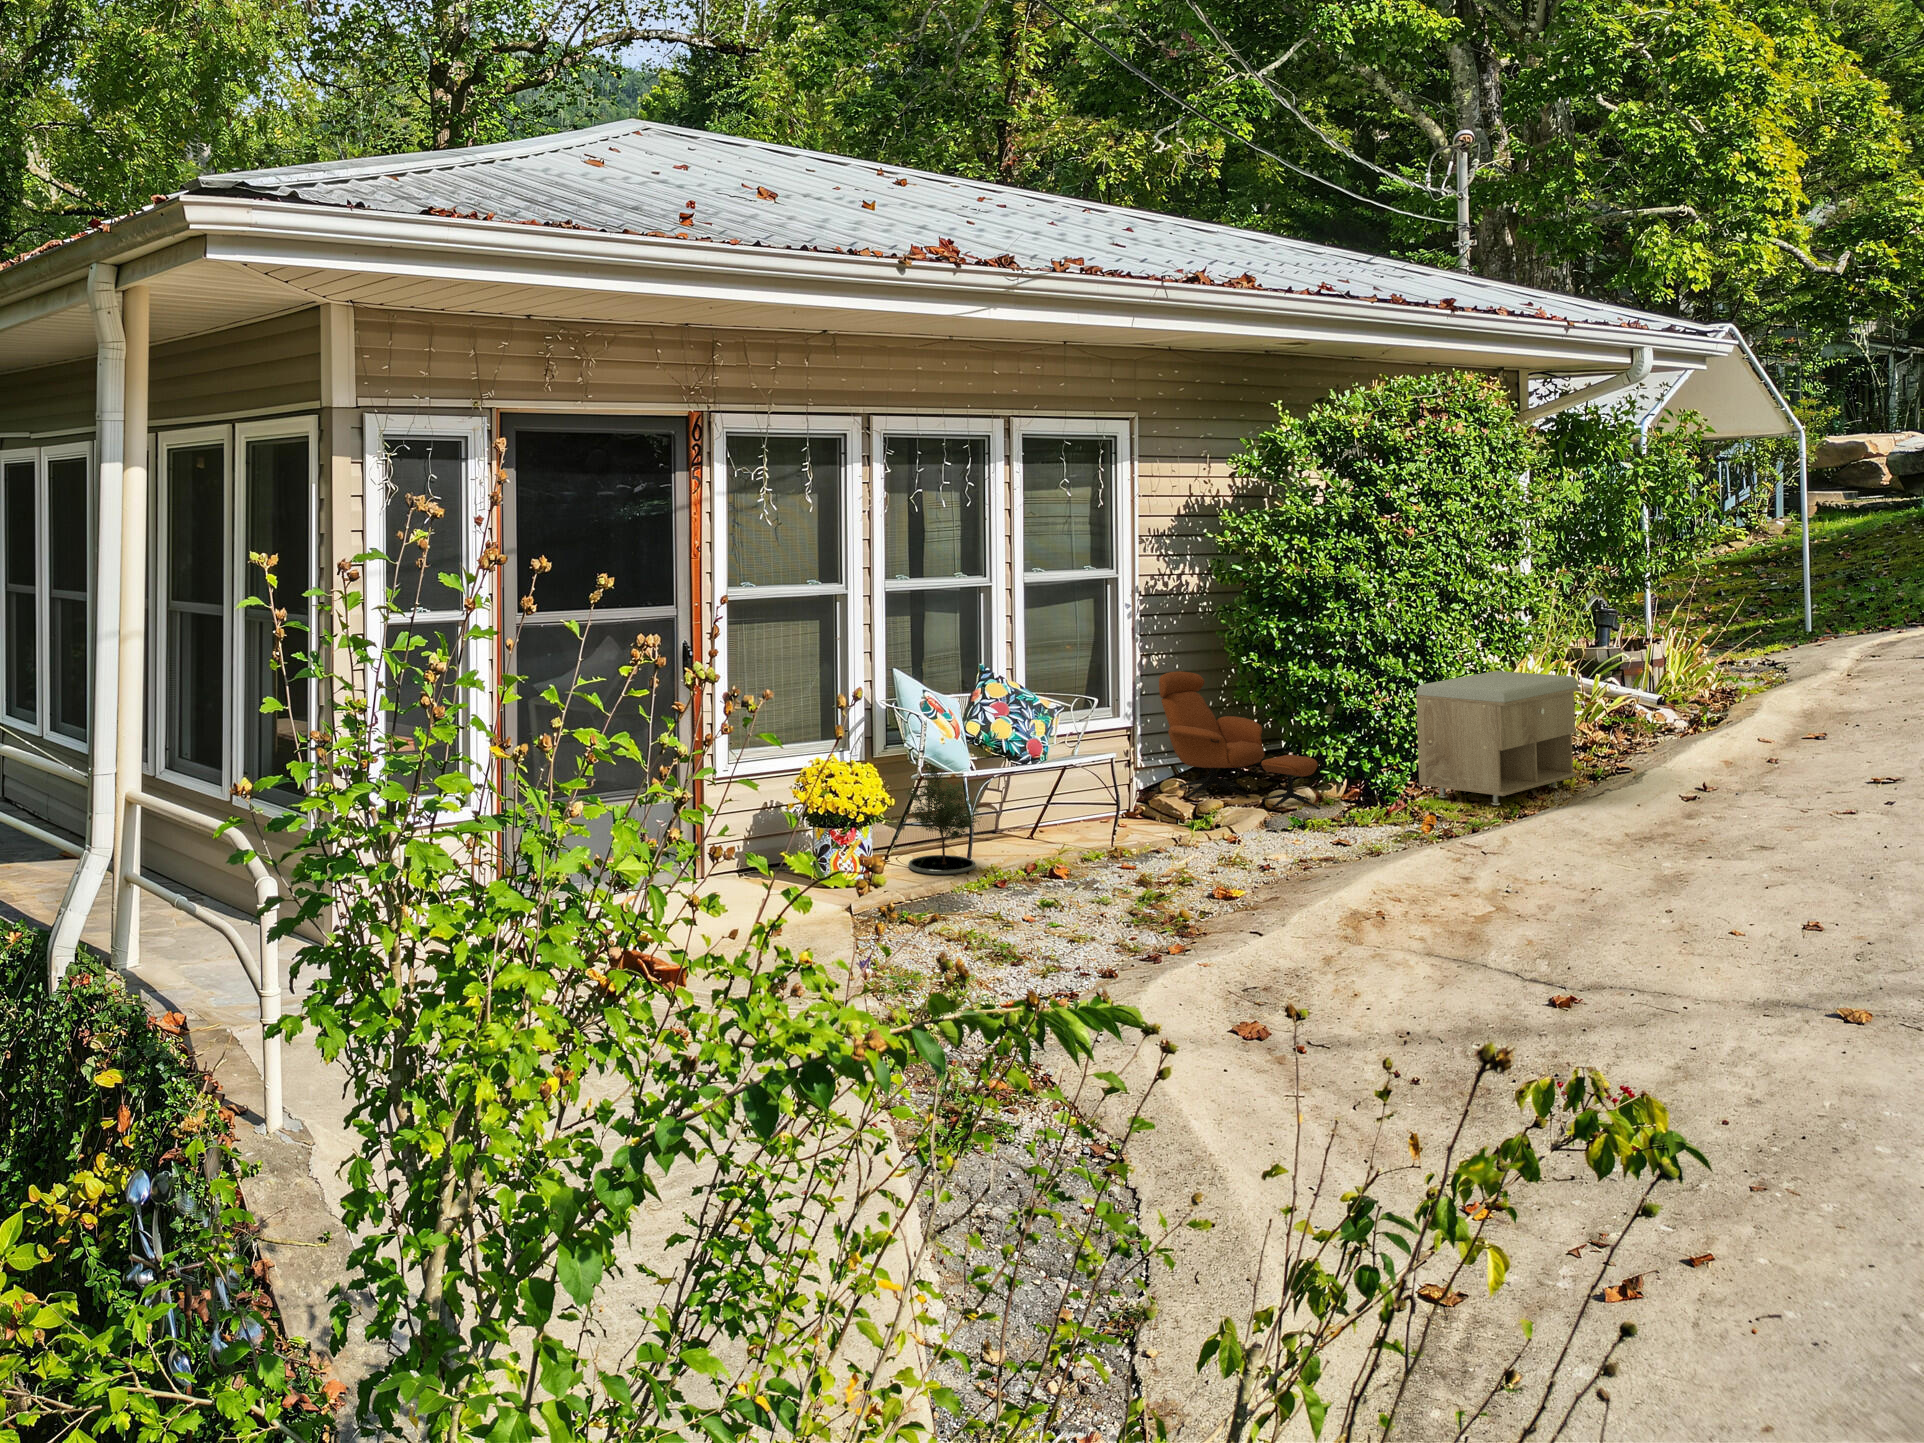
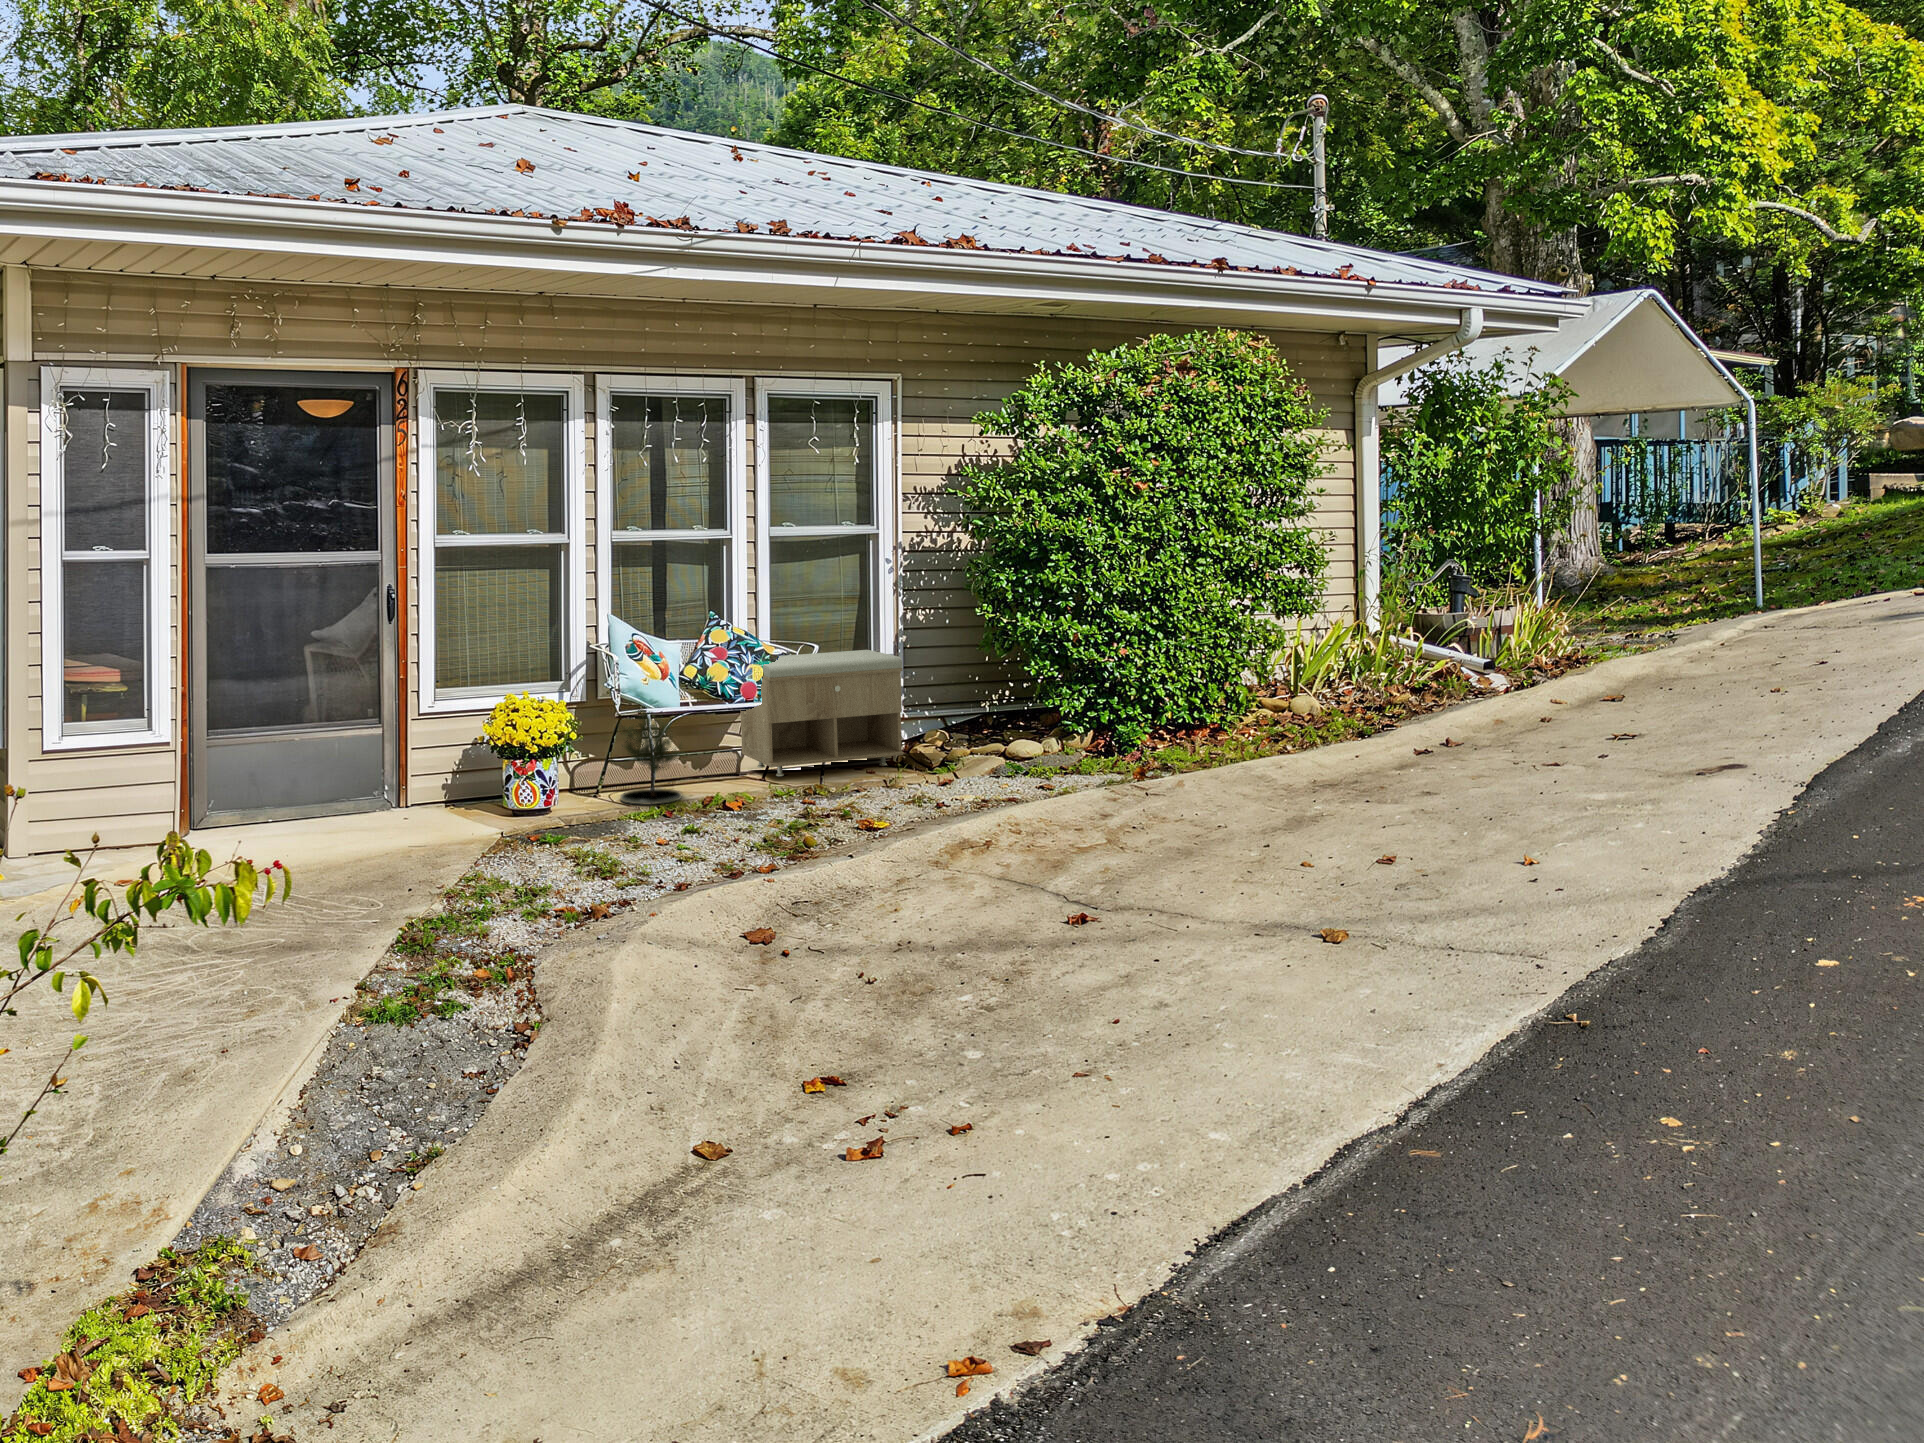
lounge chair: present [1159,671,1320,809] -> none [922,624,1053,756]
storage bench: present [1416,671,1578,805] -> present [741,650,903,776]

